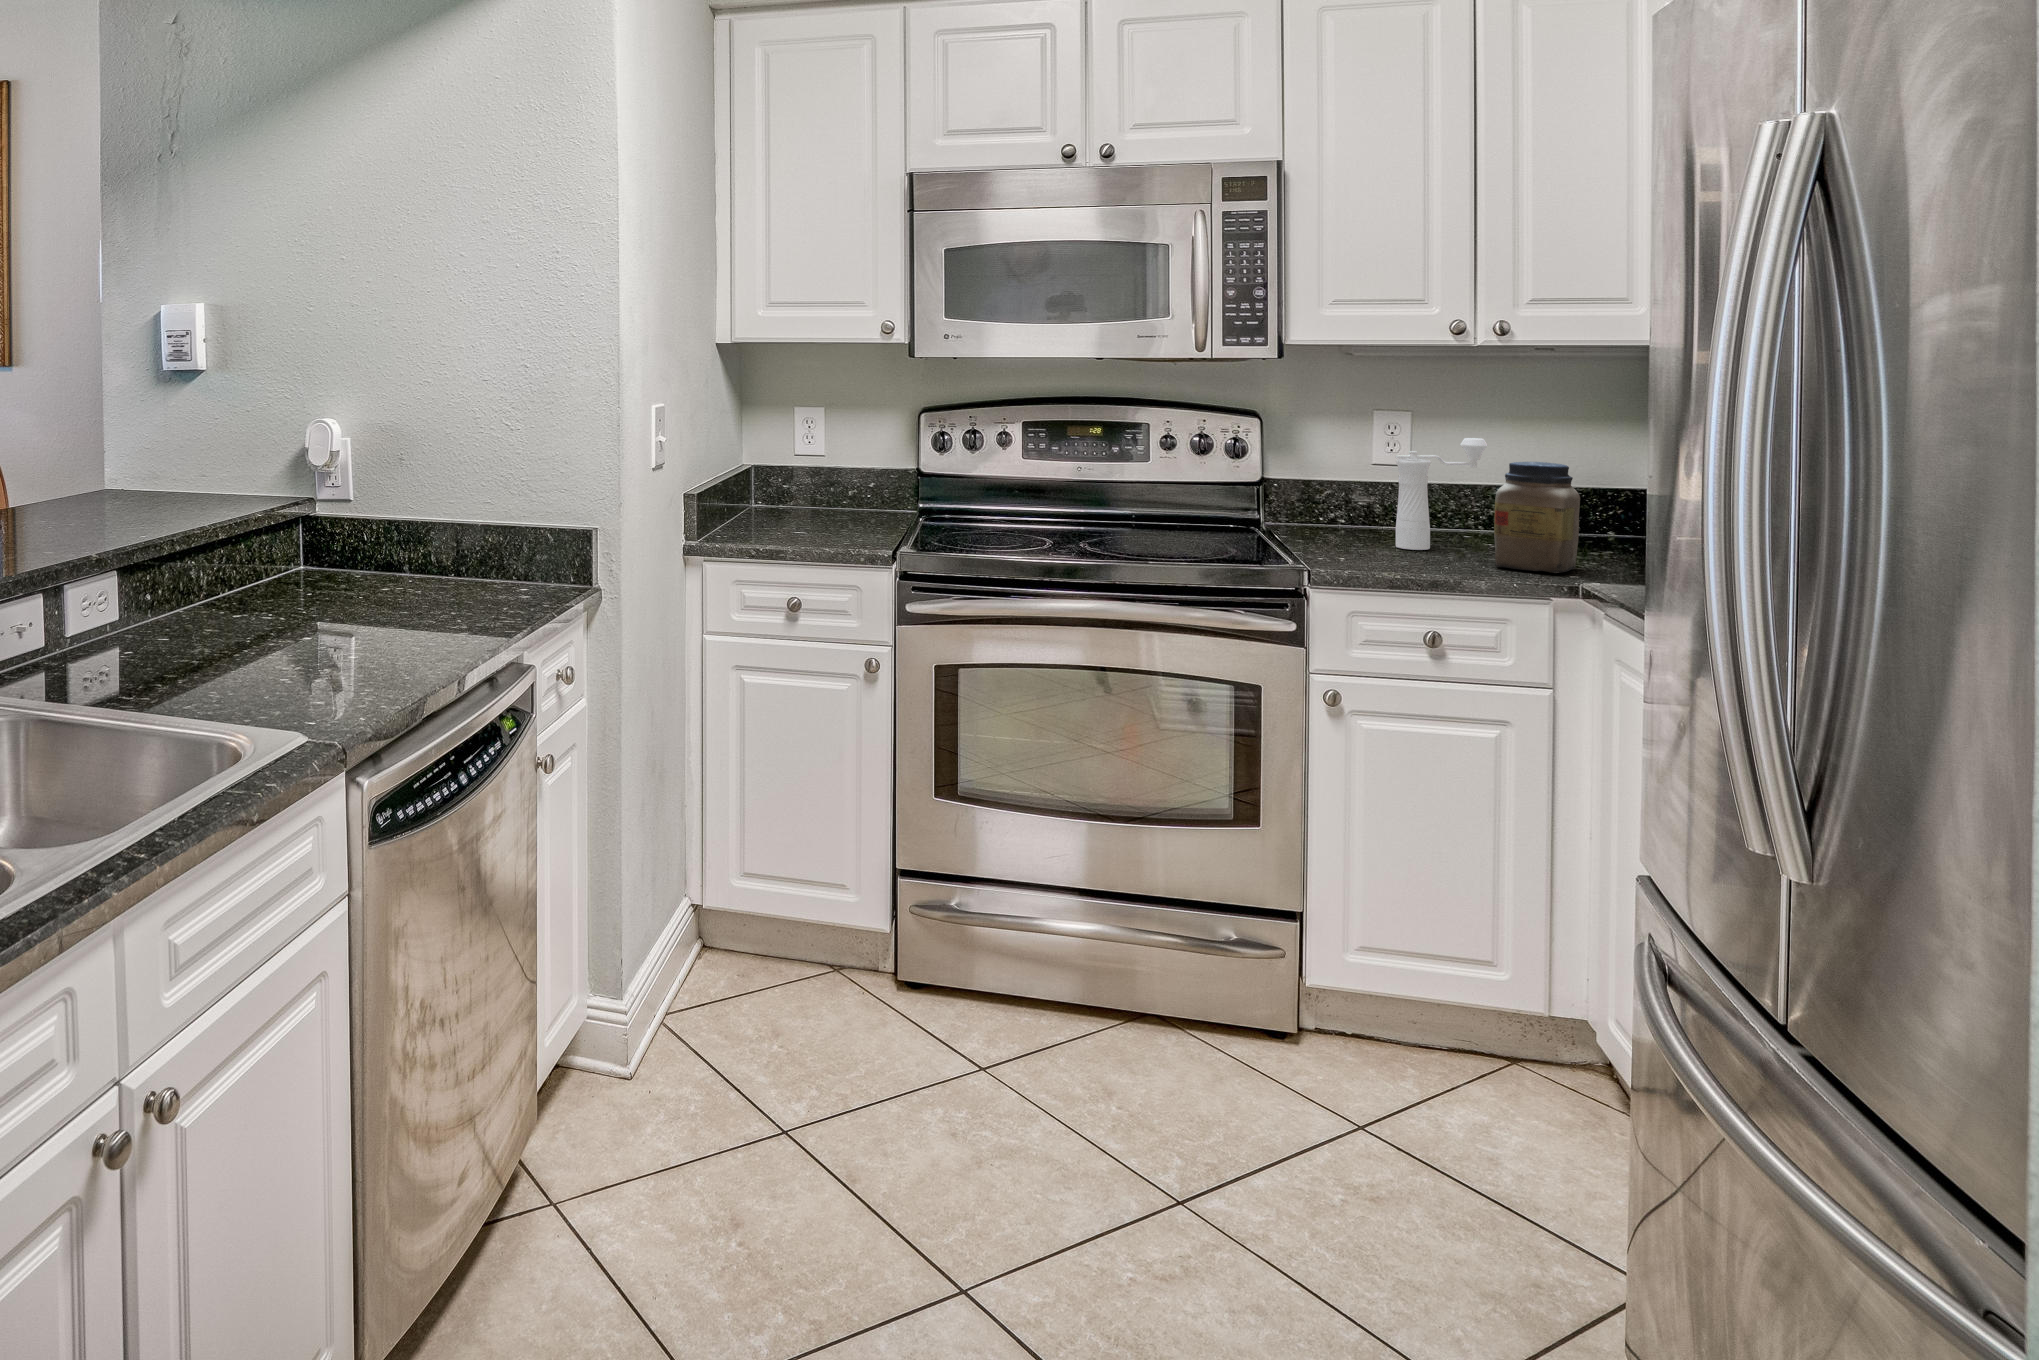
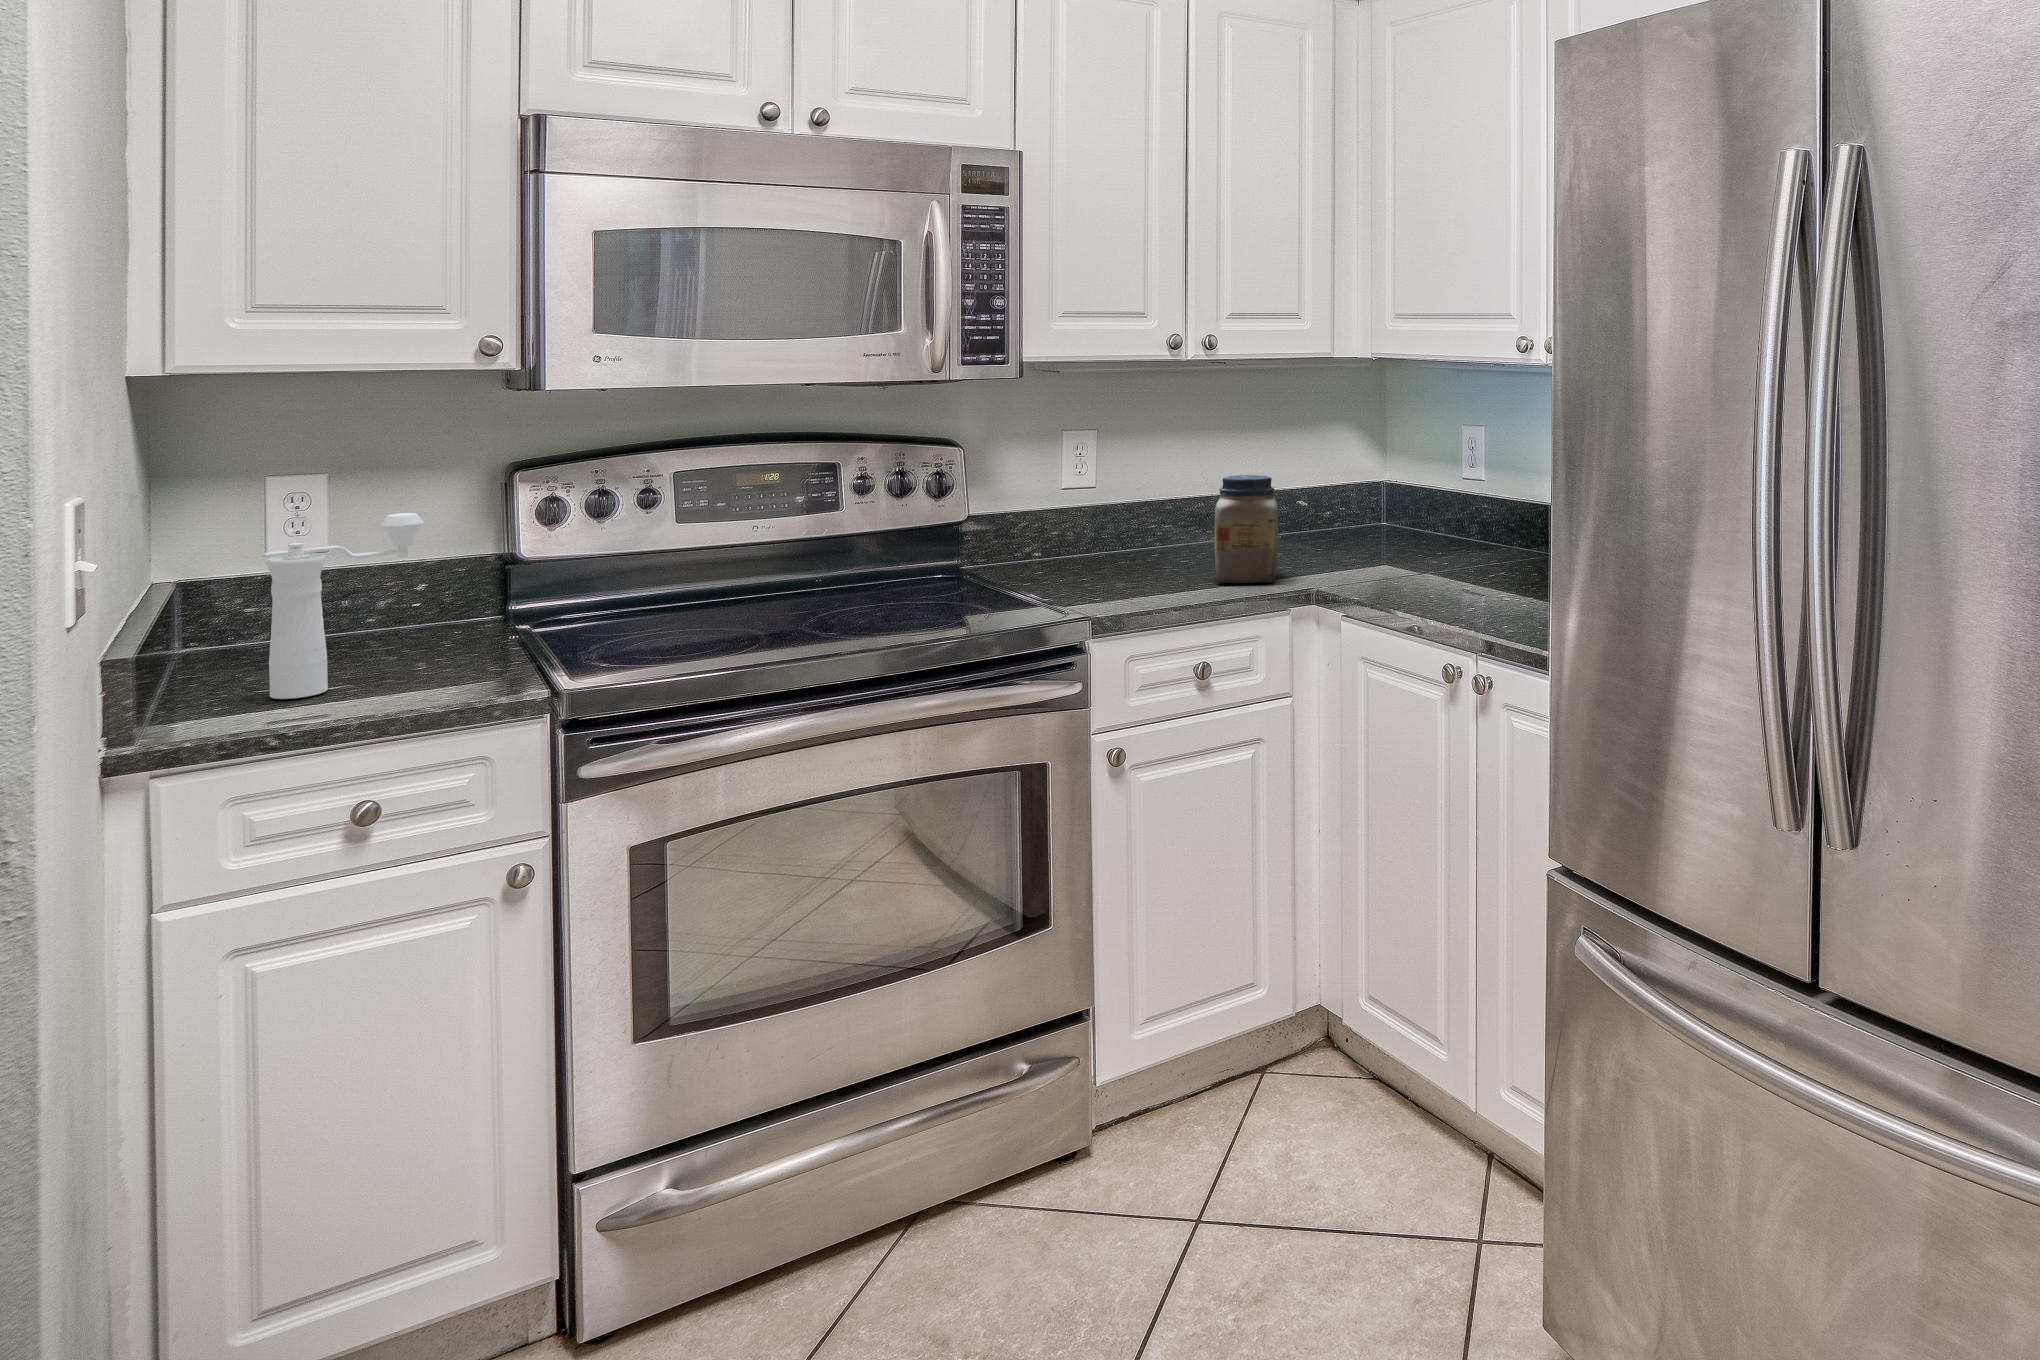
pepper mill: present [1396,438,1488,550] -> present [263,513,423,699]

